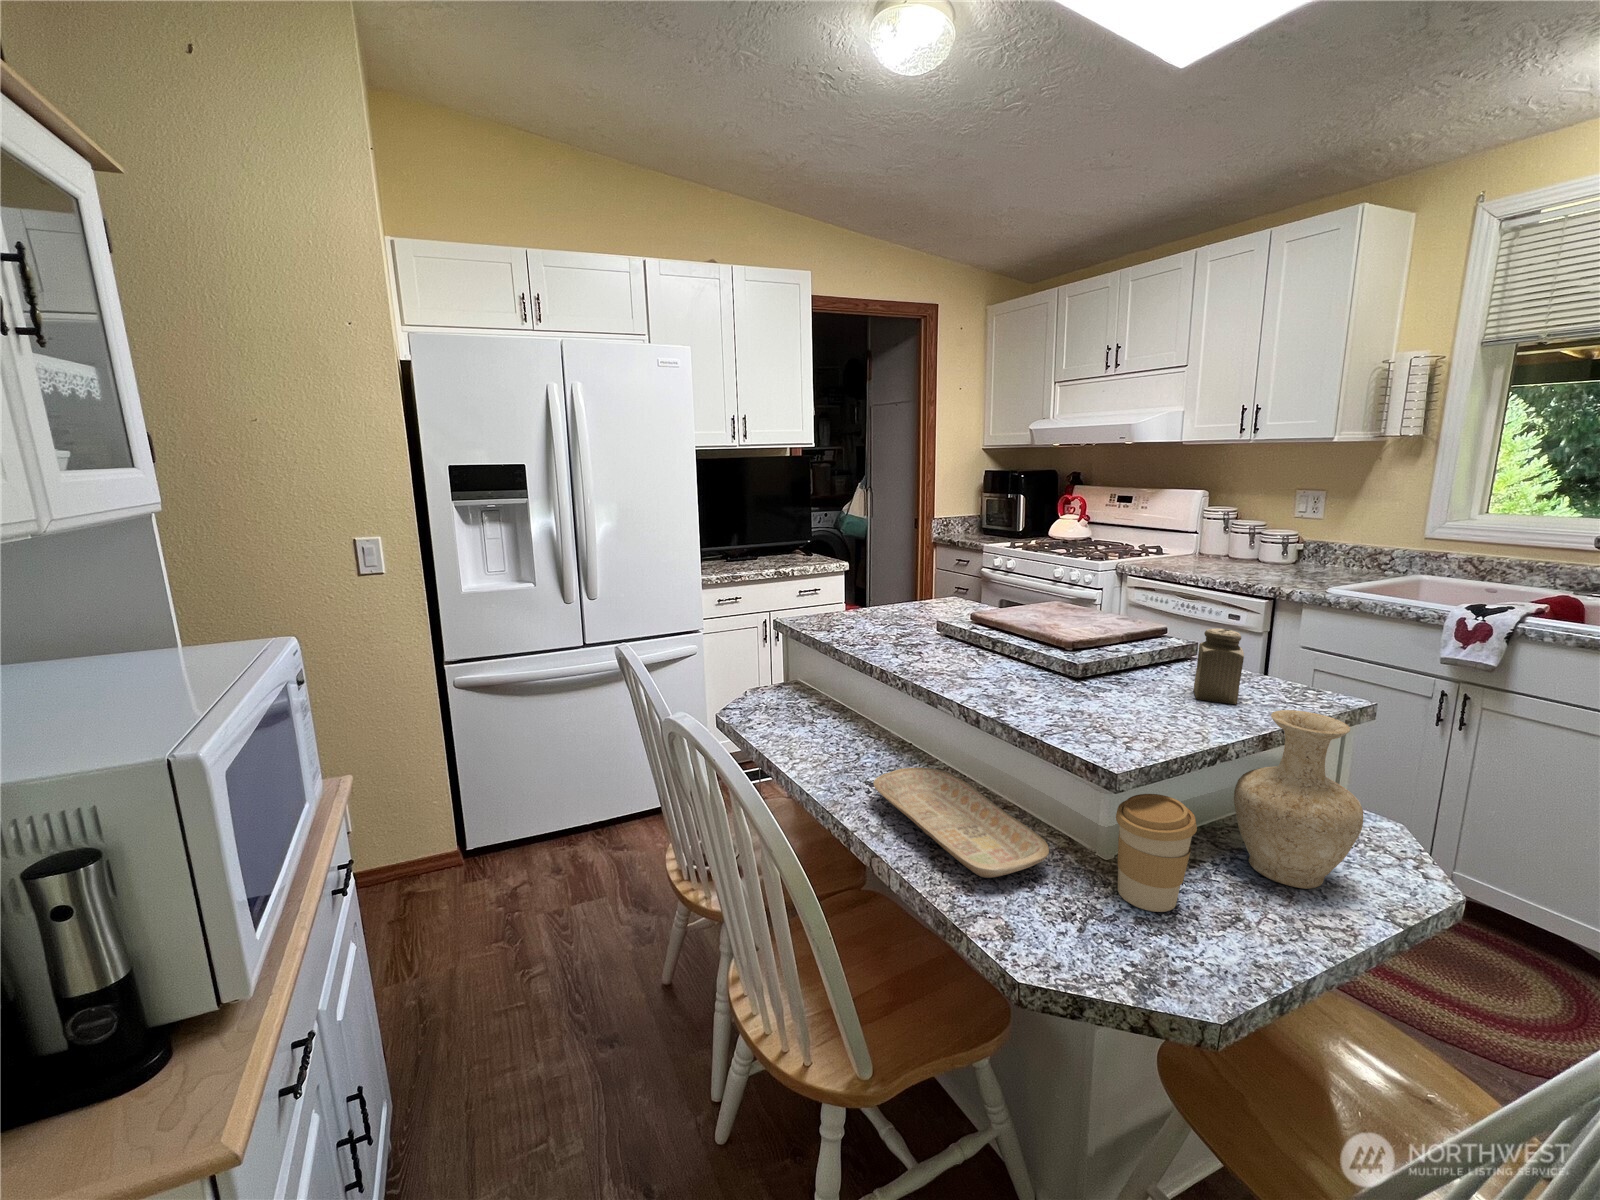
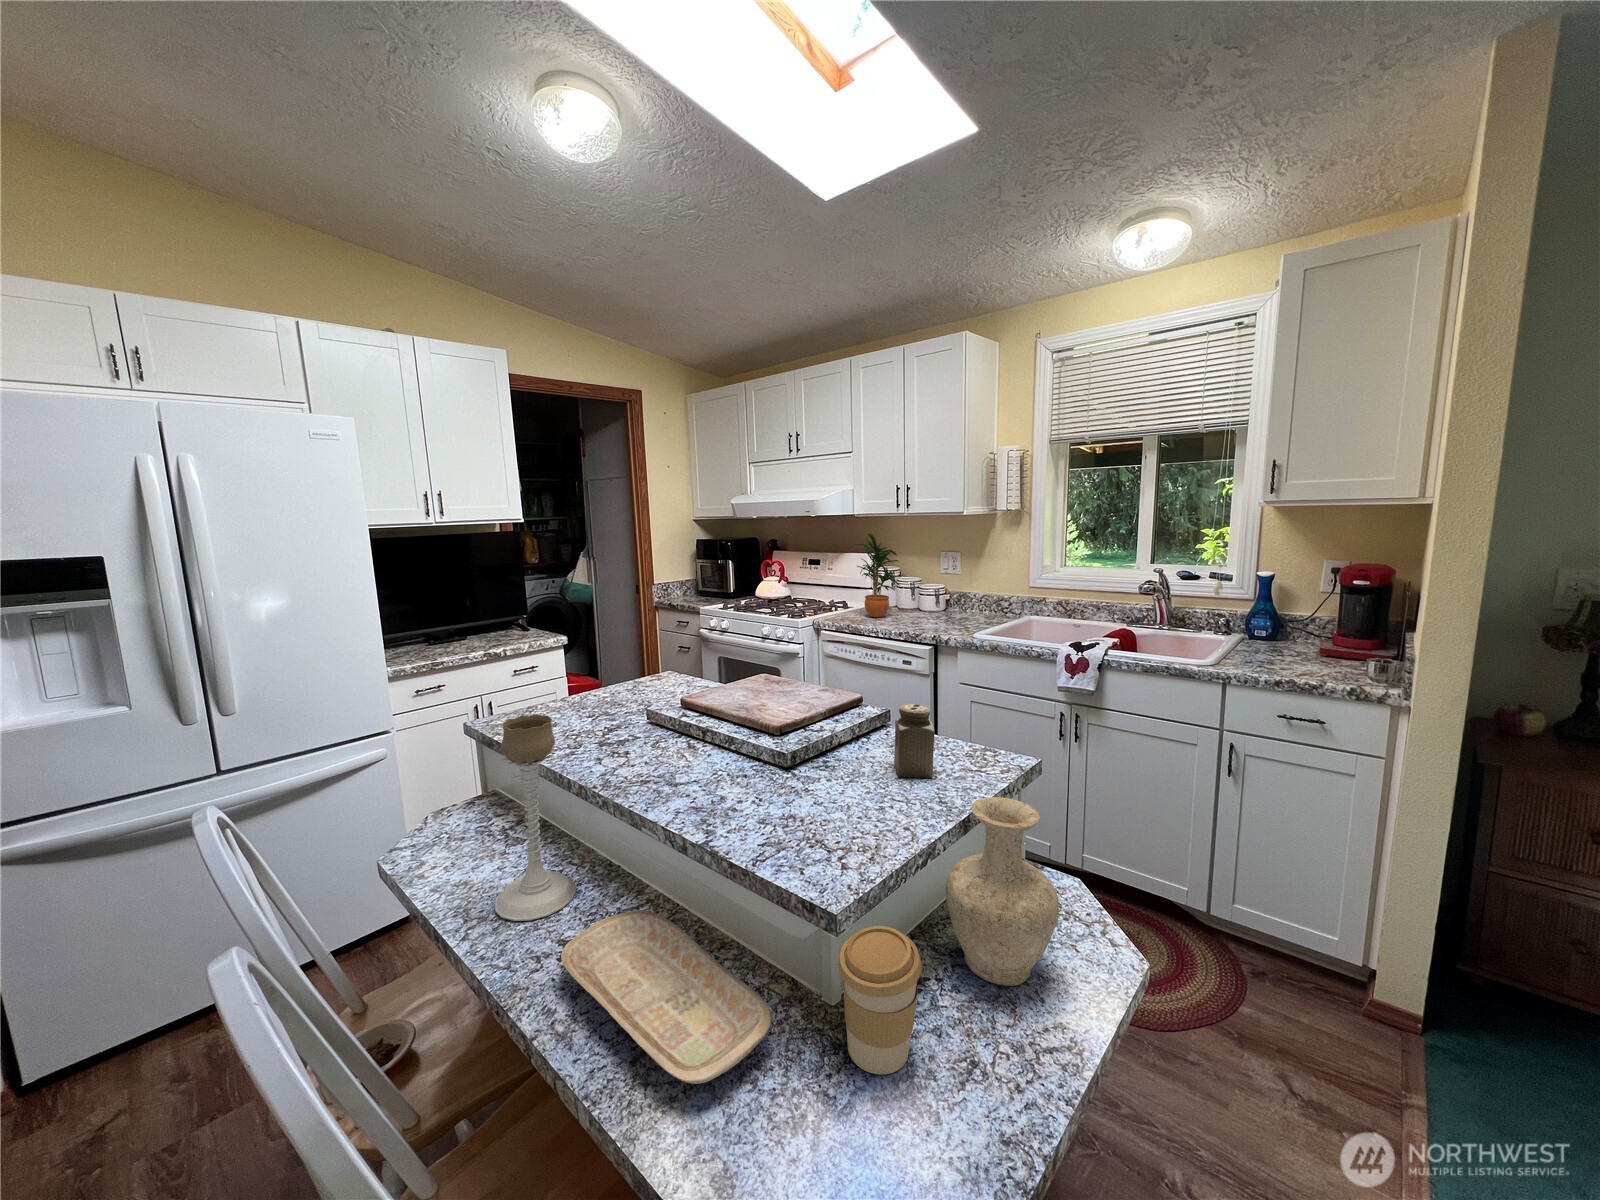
potted plant: none [1173,463,1236,565] -> present [857,534,899,617]
candle holder: none [813,600,876,765] -> present [495,714,576,921]

